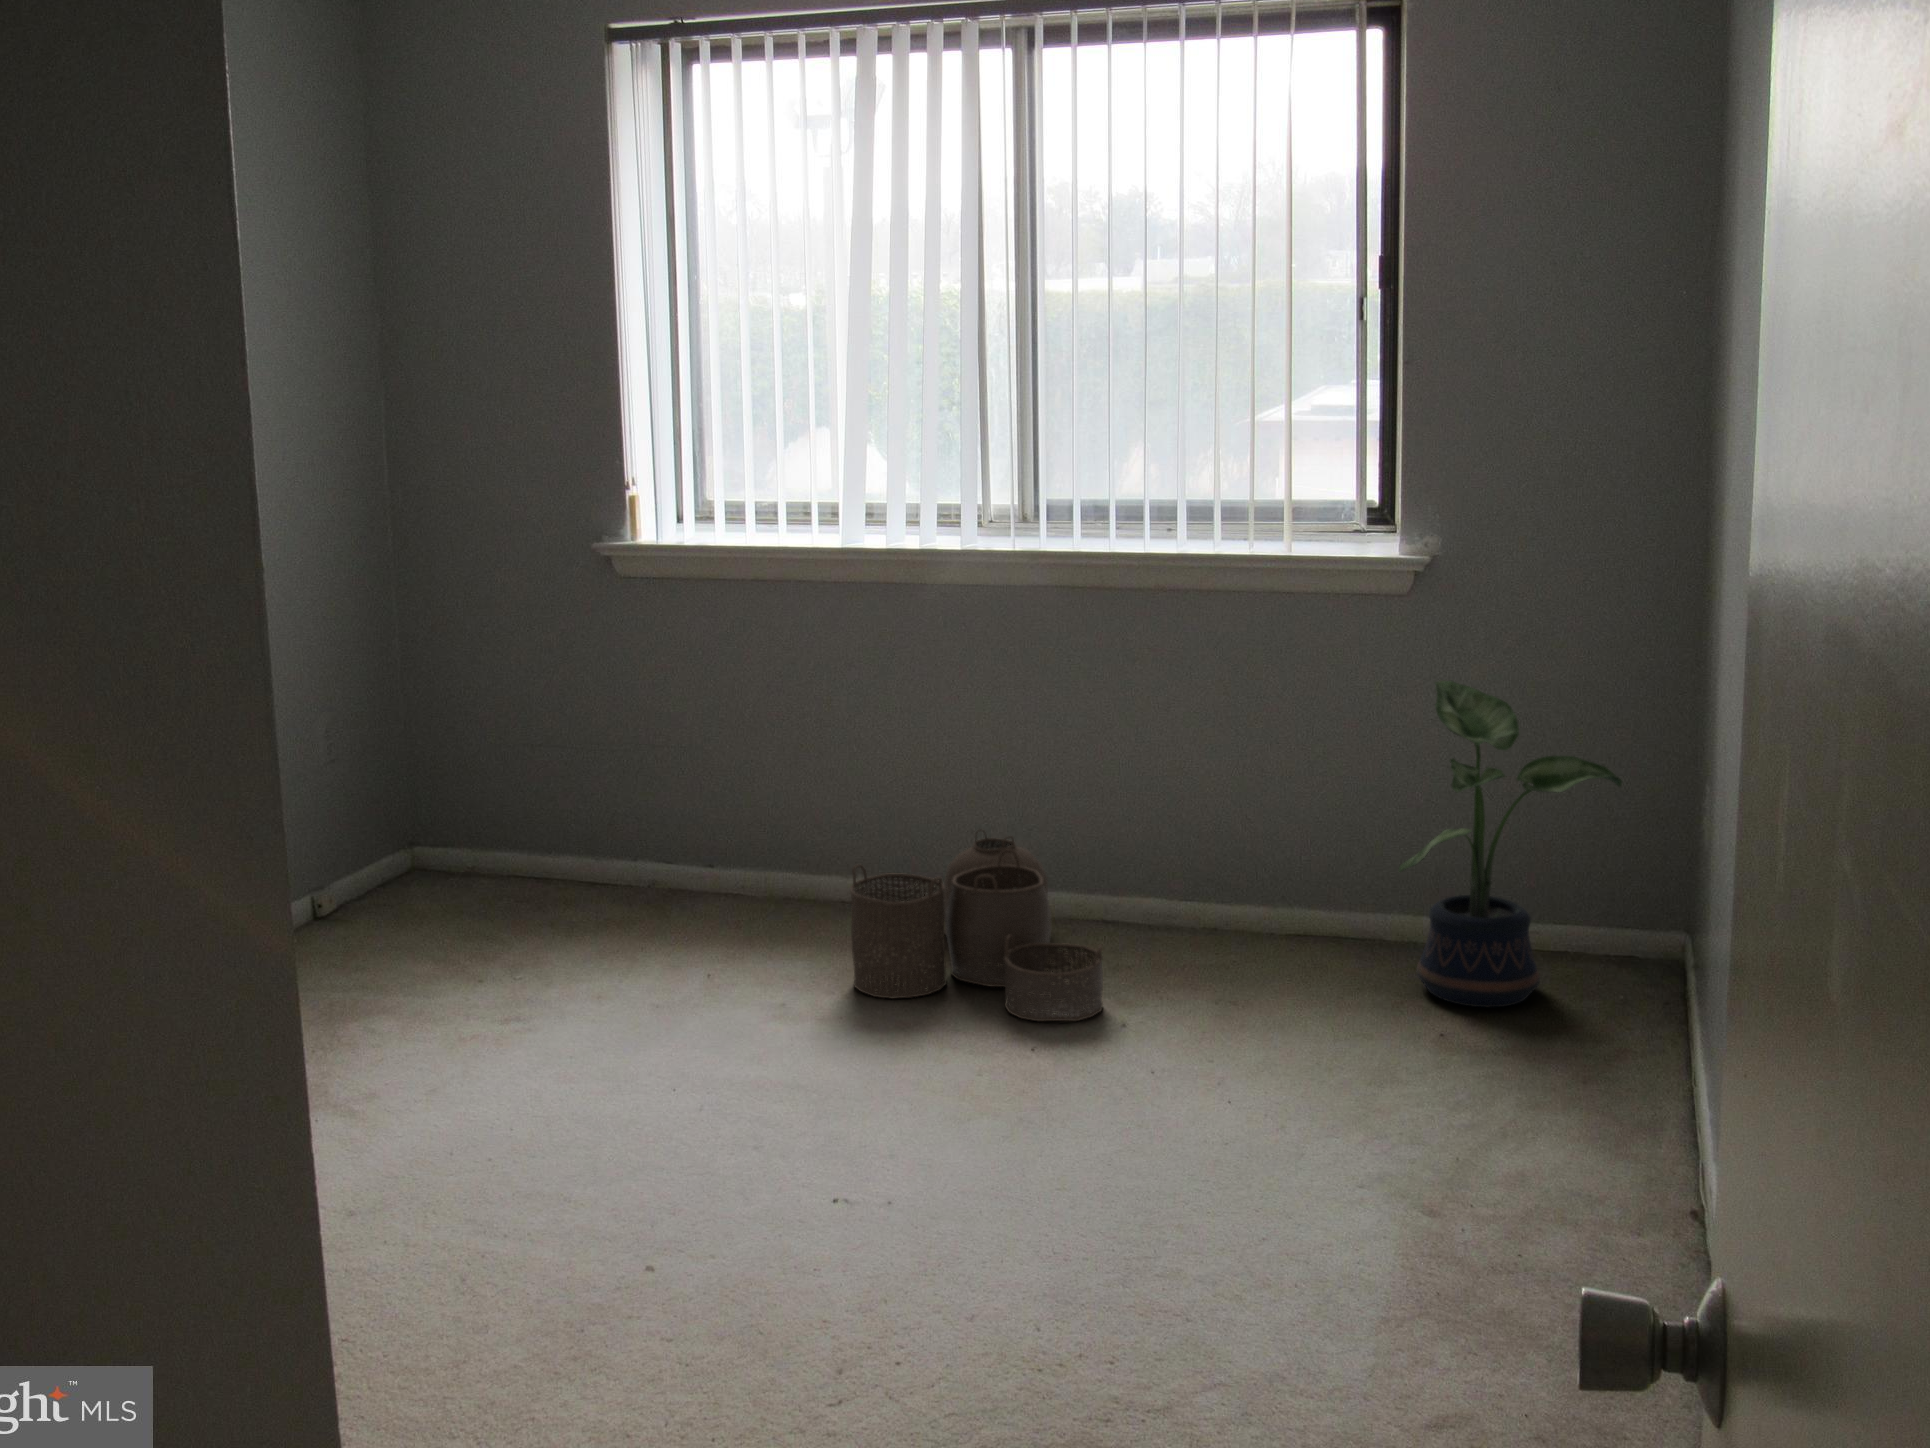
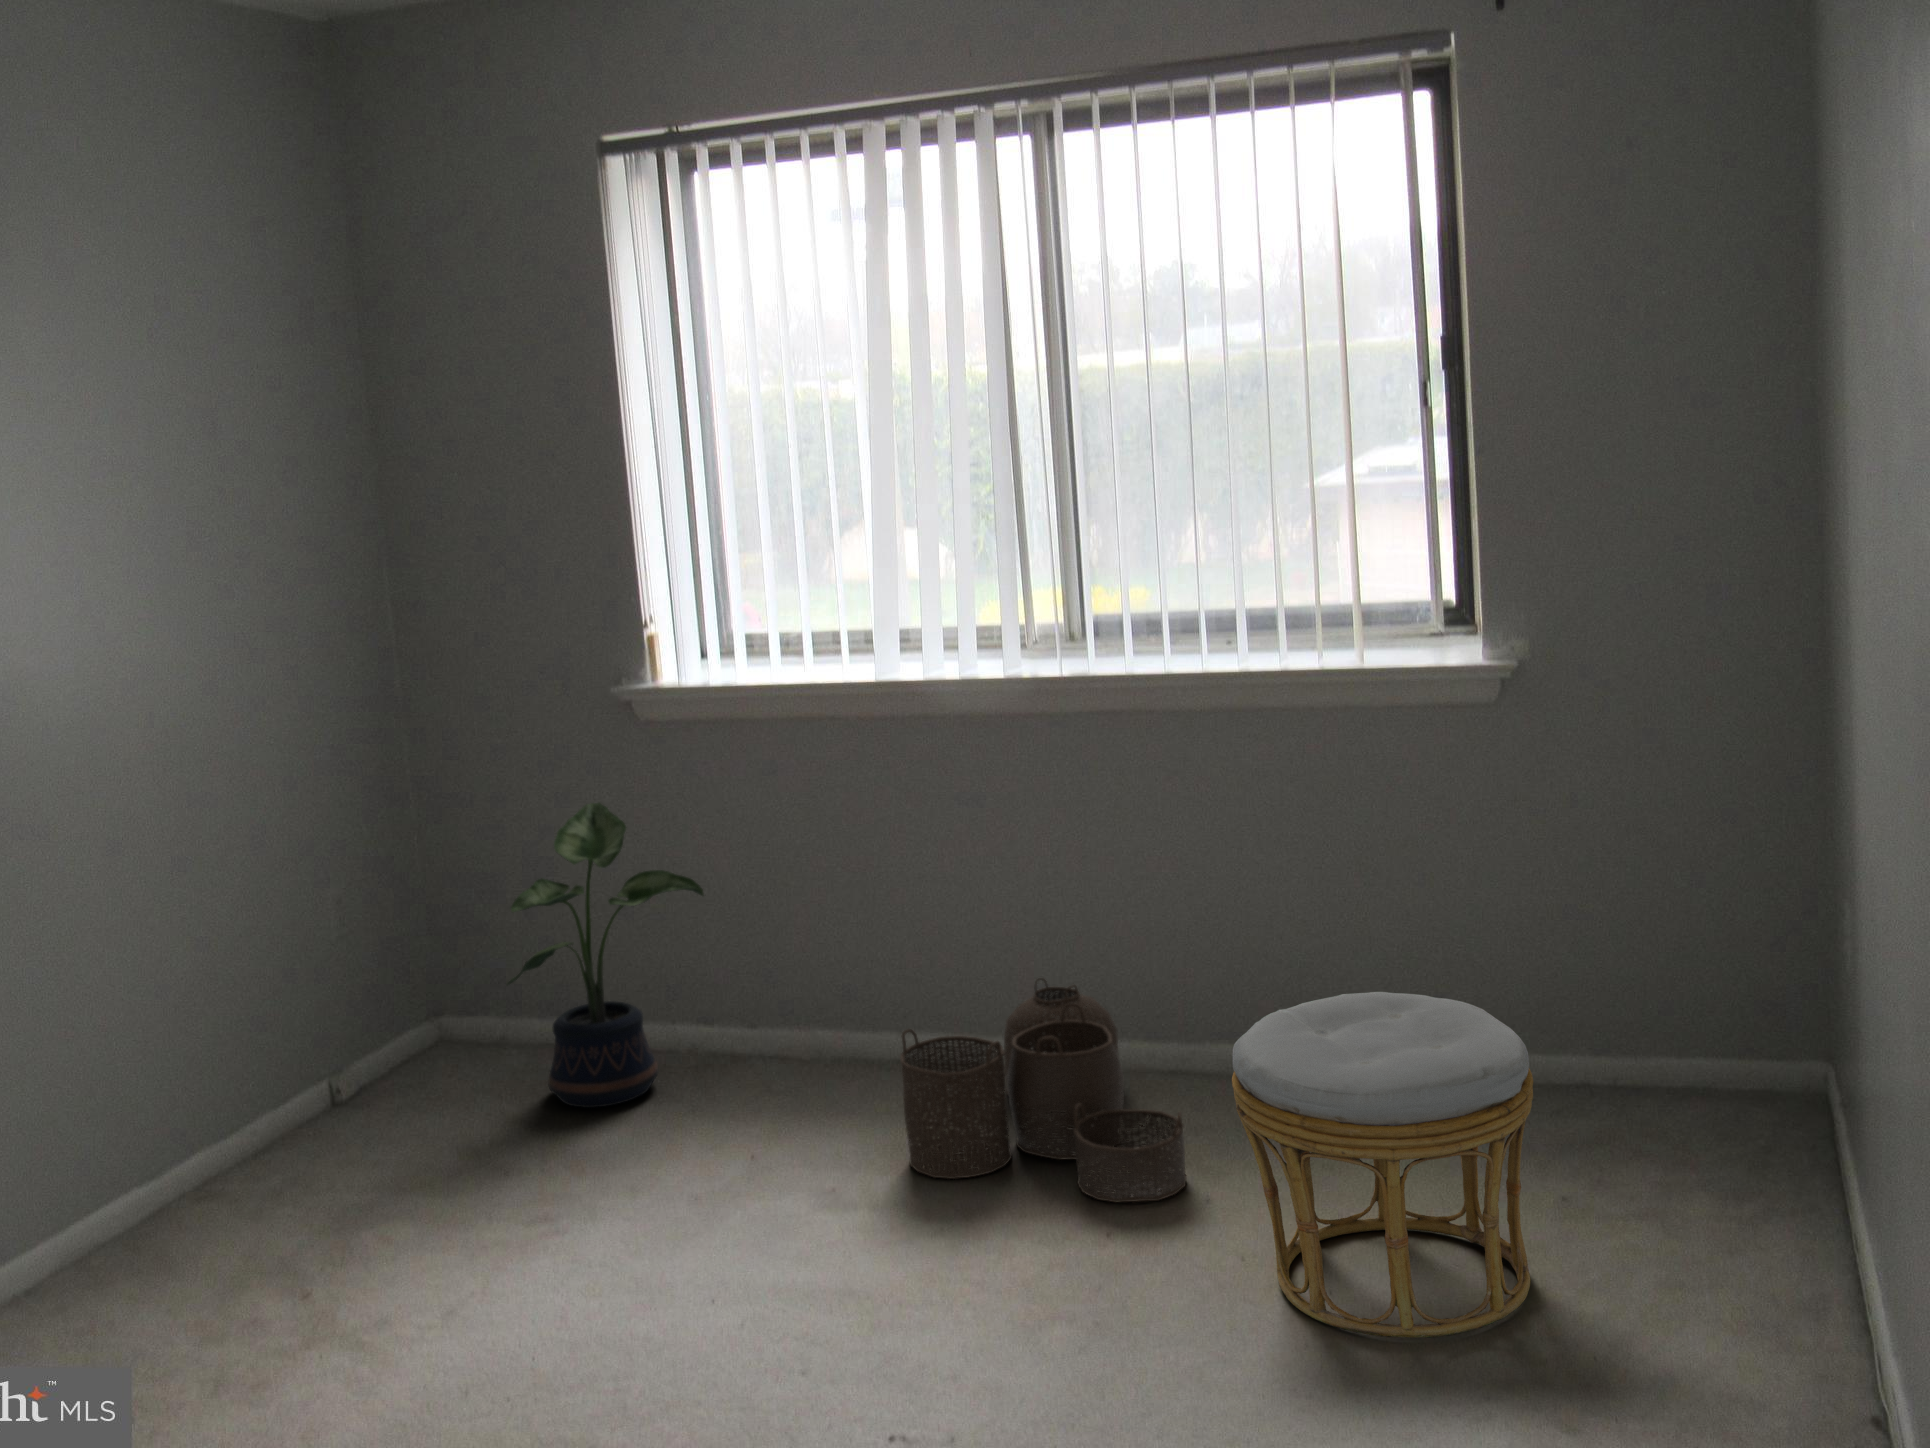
potted plant: present [1399,681,1622,1007] -> present [508,803,704,1108]
ottoman: none [1147,838,1411,1132] -> present [1232,992,1533,1337]

